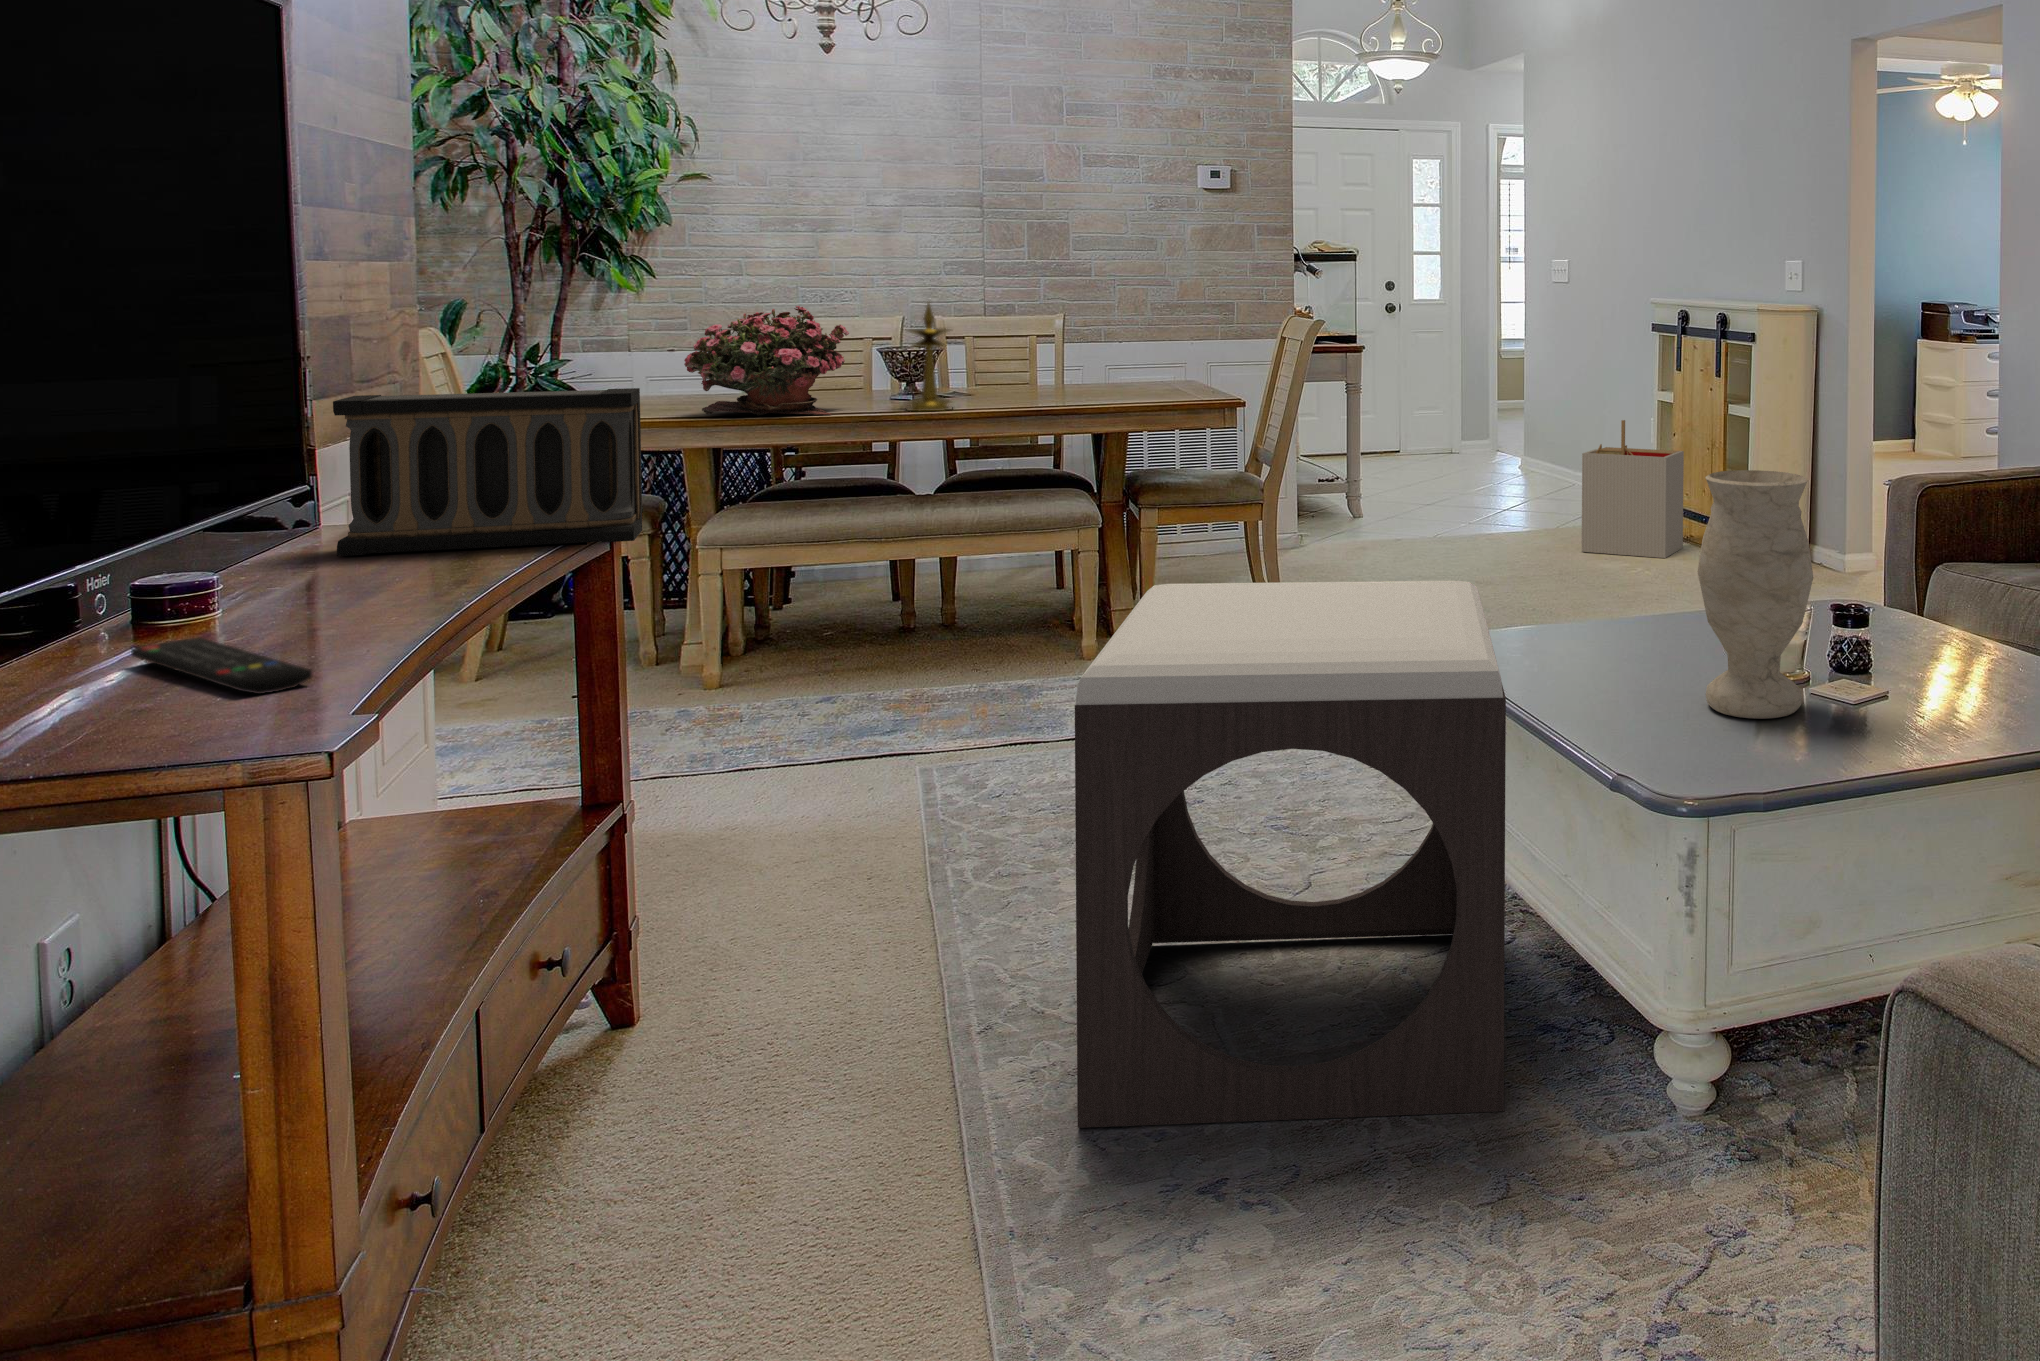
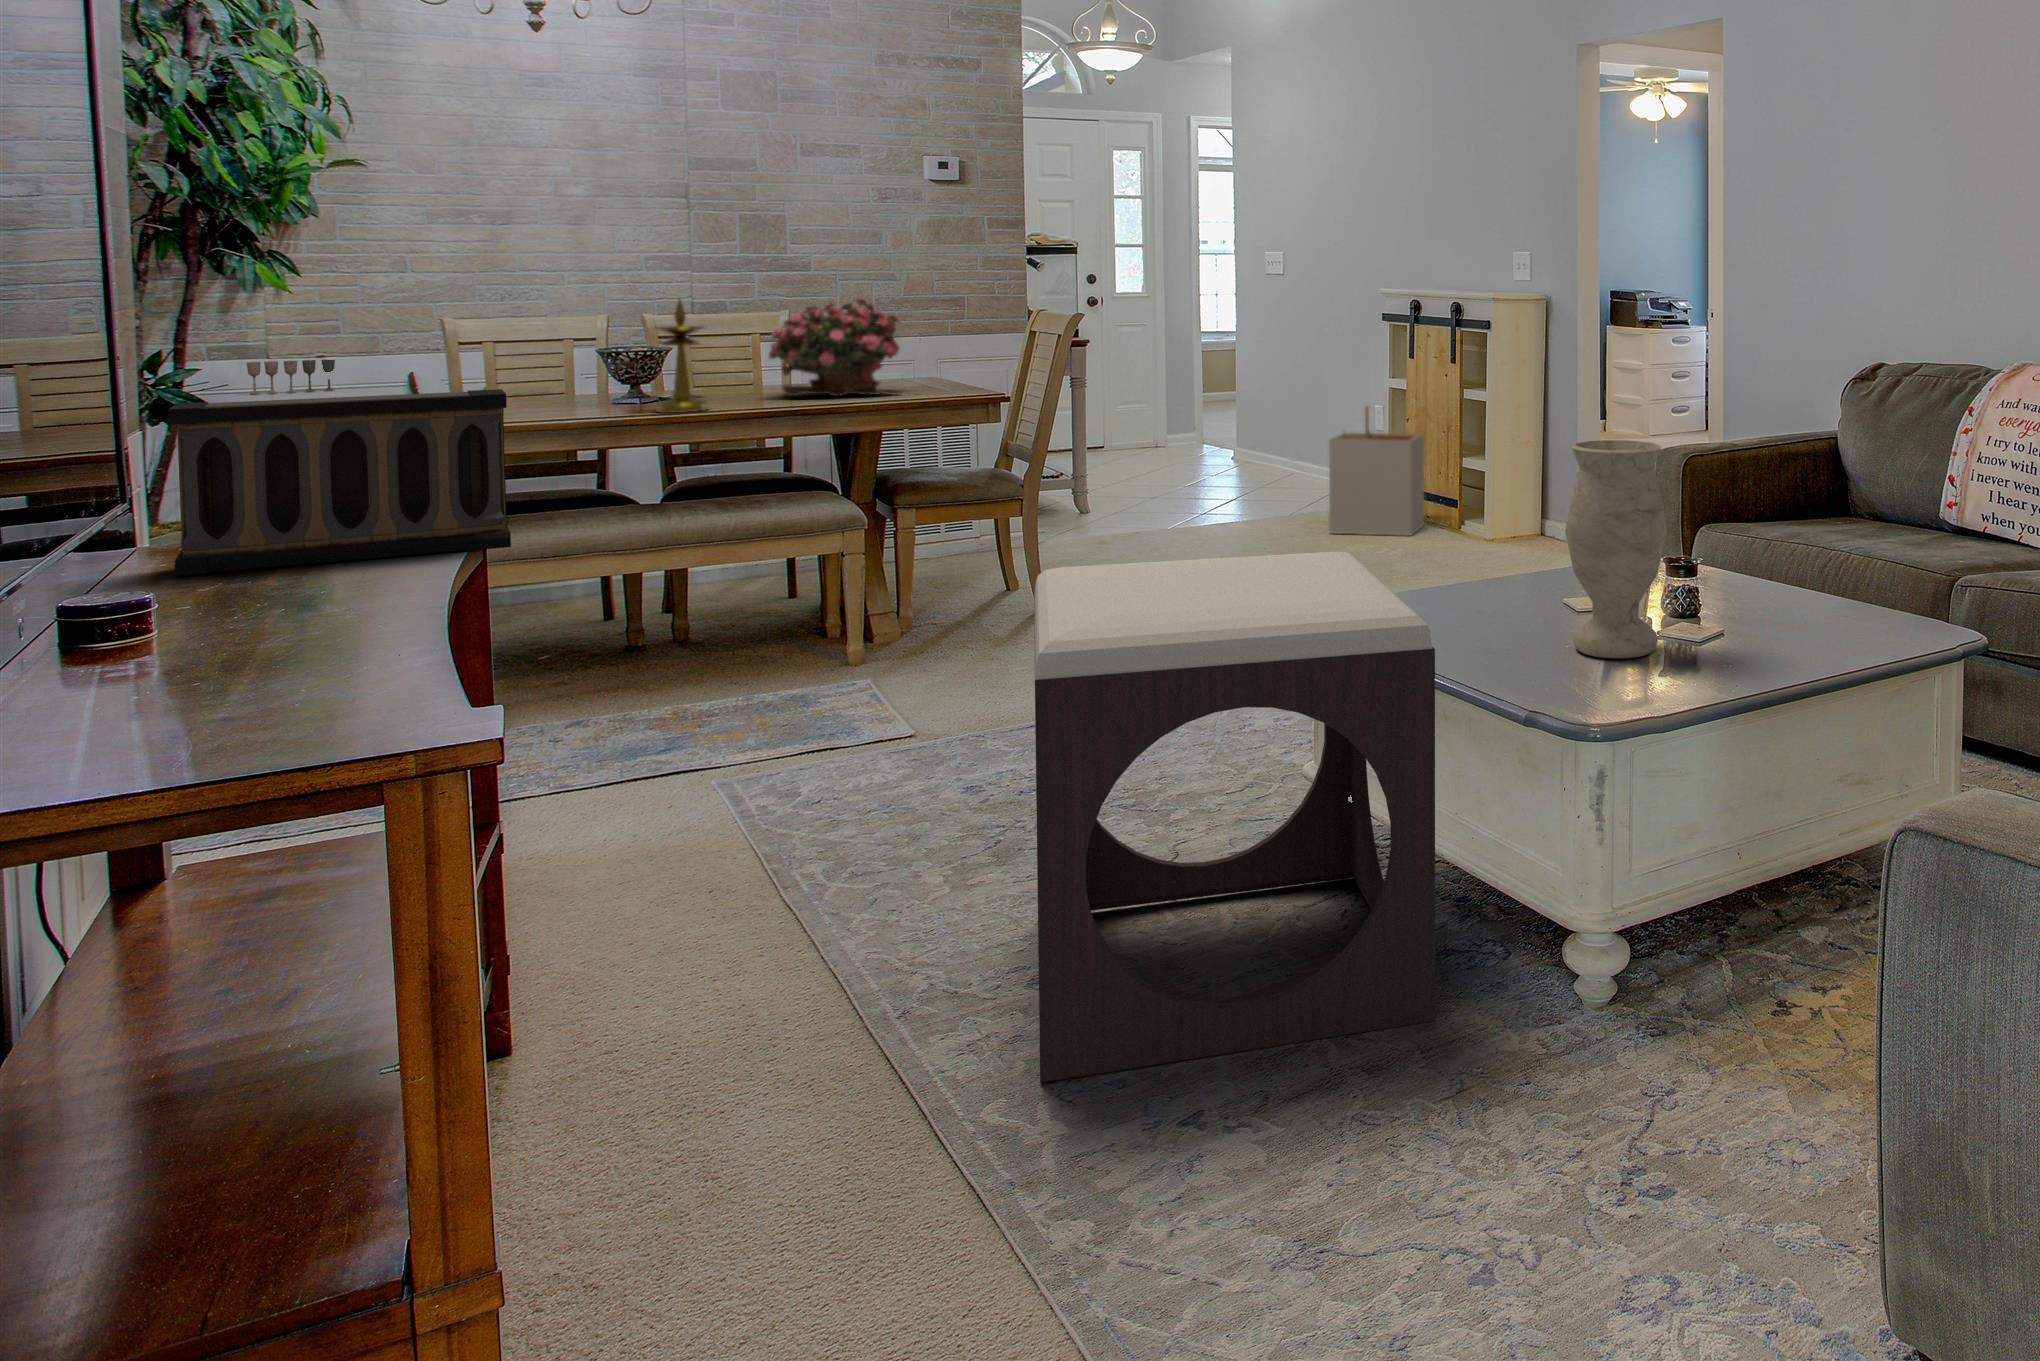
potted flower: present [684,306,849,416] -> present [769,299,901,396]
wine glass: none [609,355,681,385] -> present [247,360,335,394]
remote control: present [131,638,312,694] -> none [106,654,358,701]

